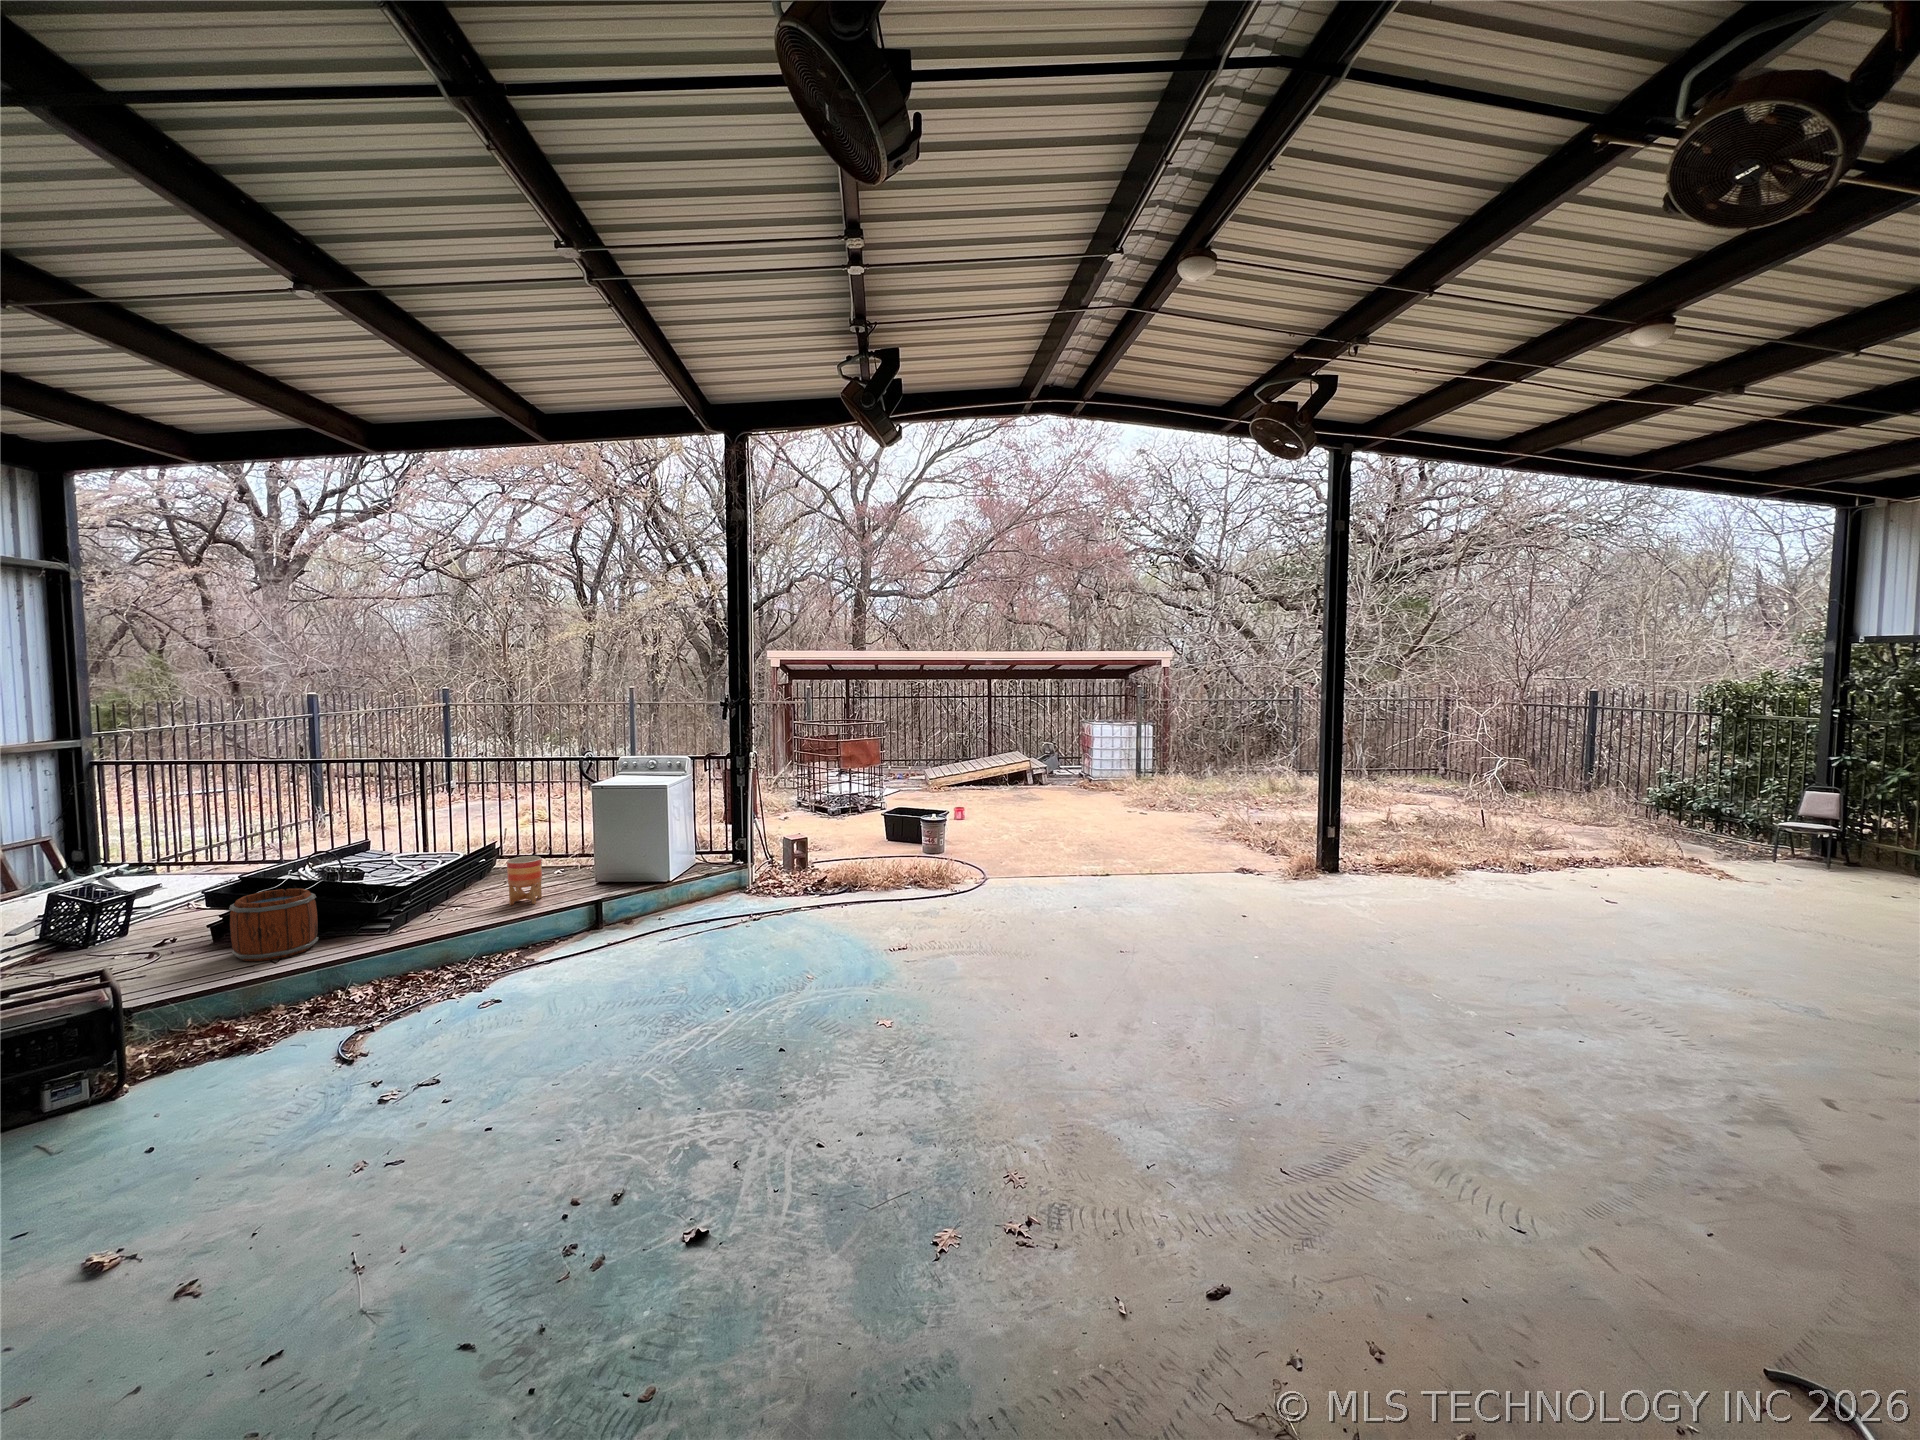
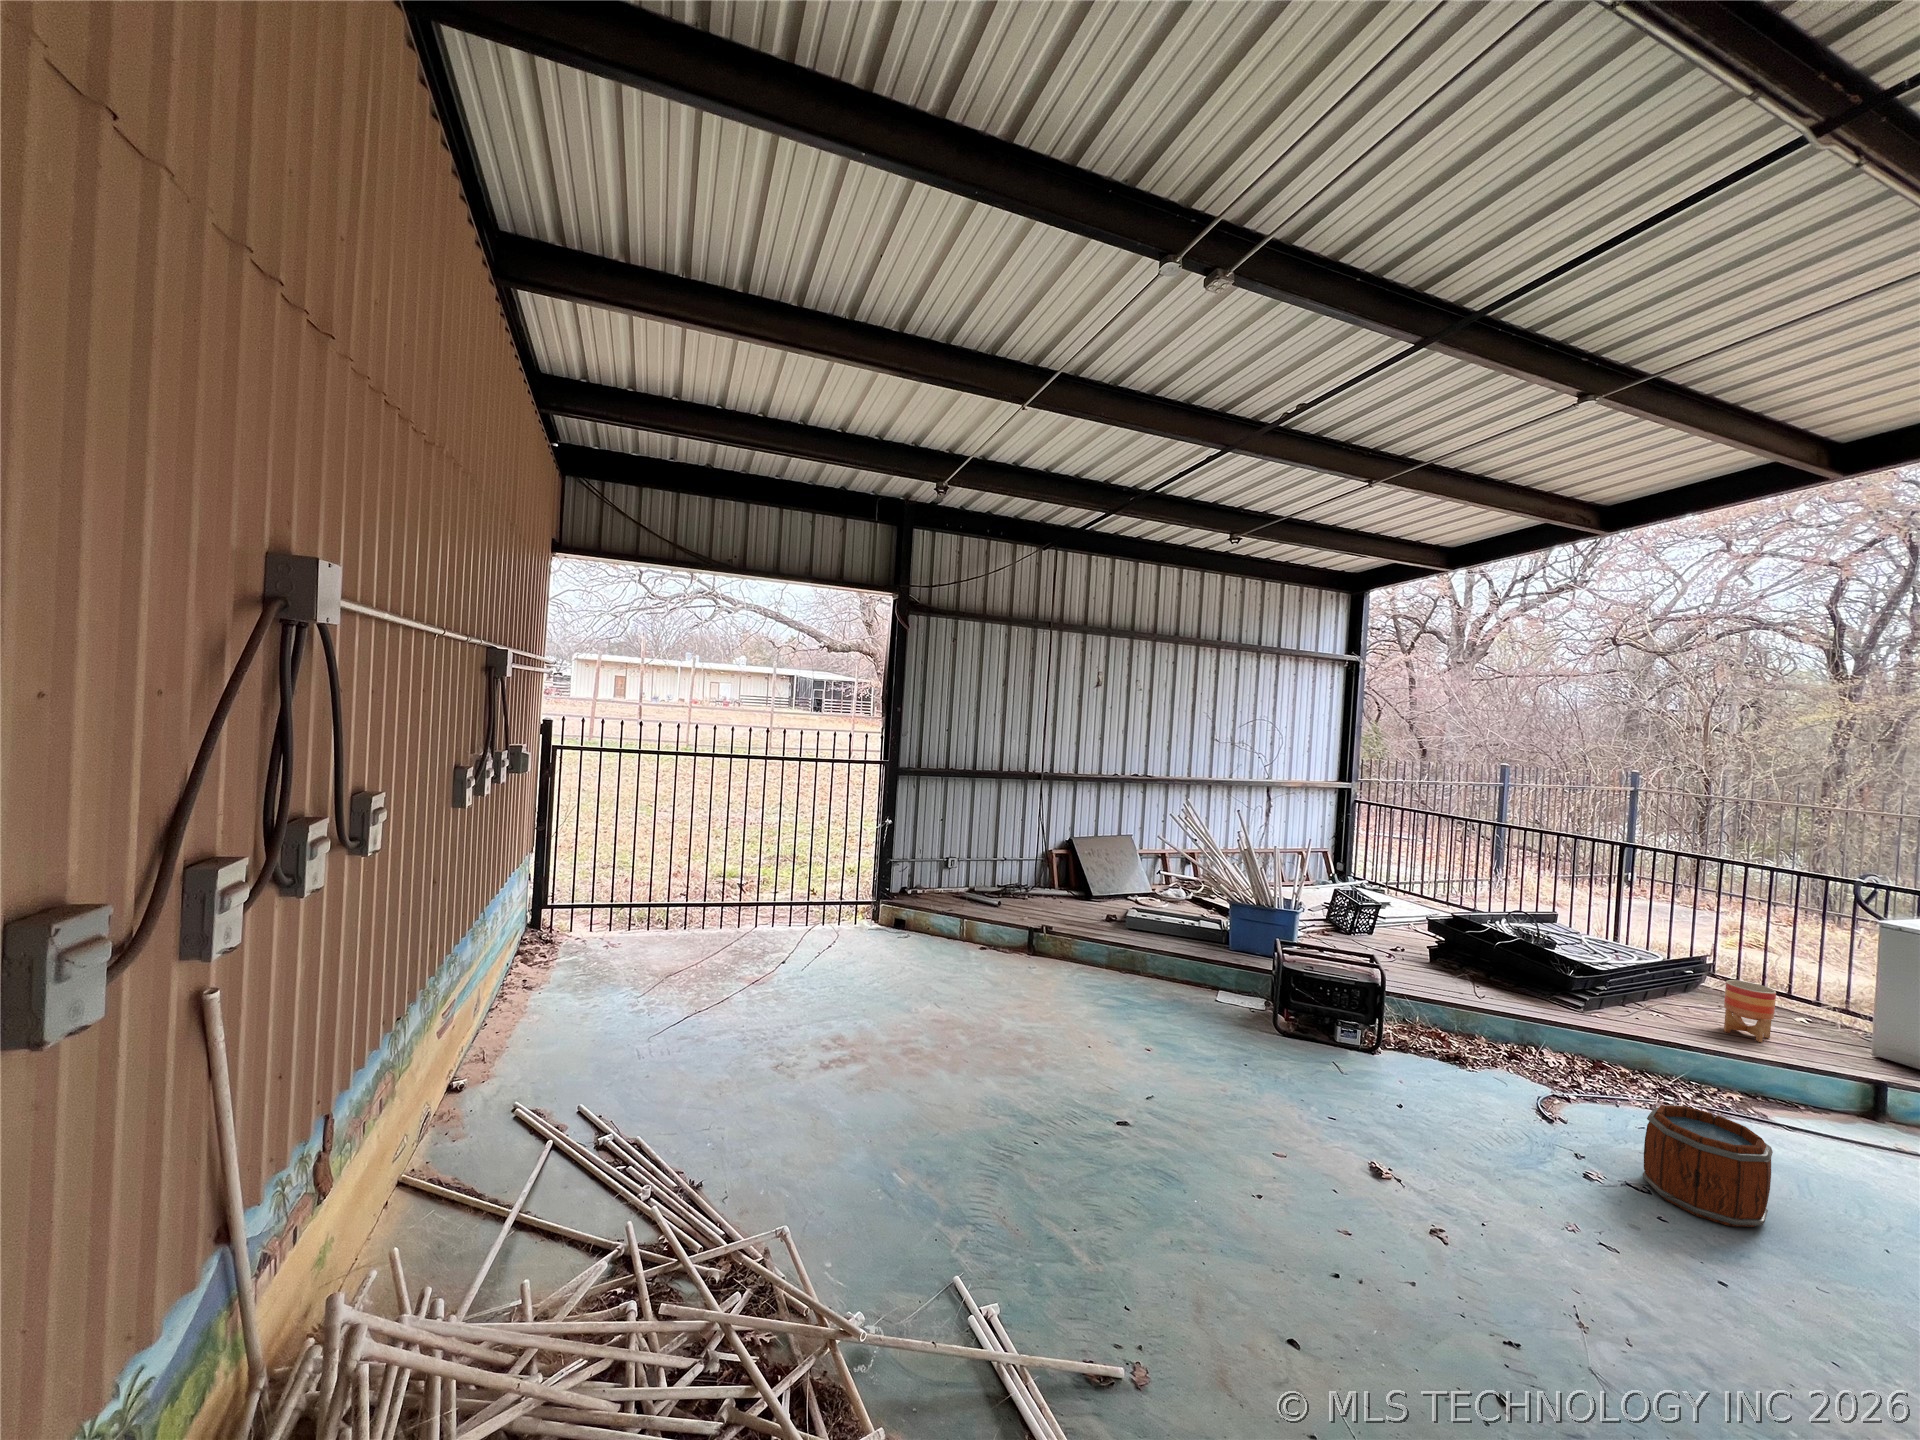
bucket: present [229,889,318,961] -> present [1642,1105,1773,1227]

